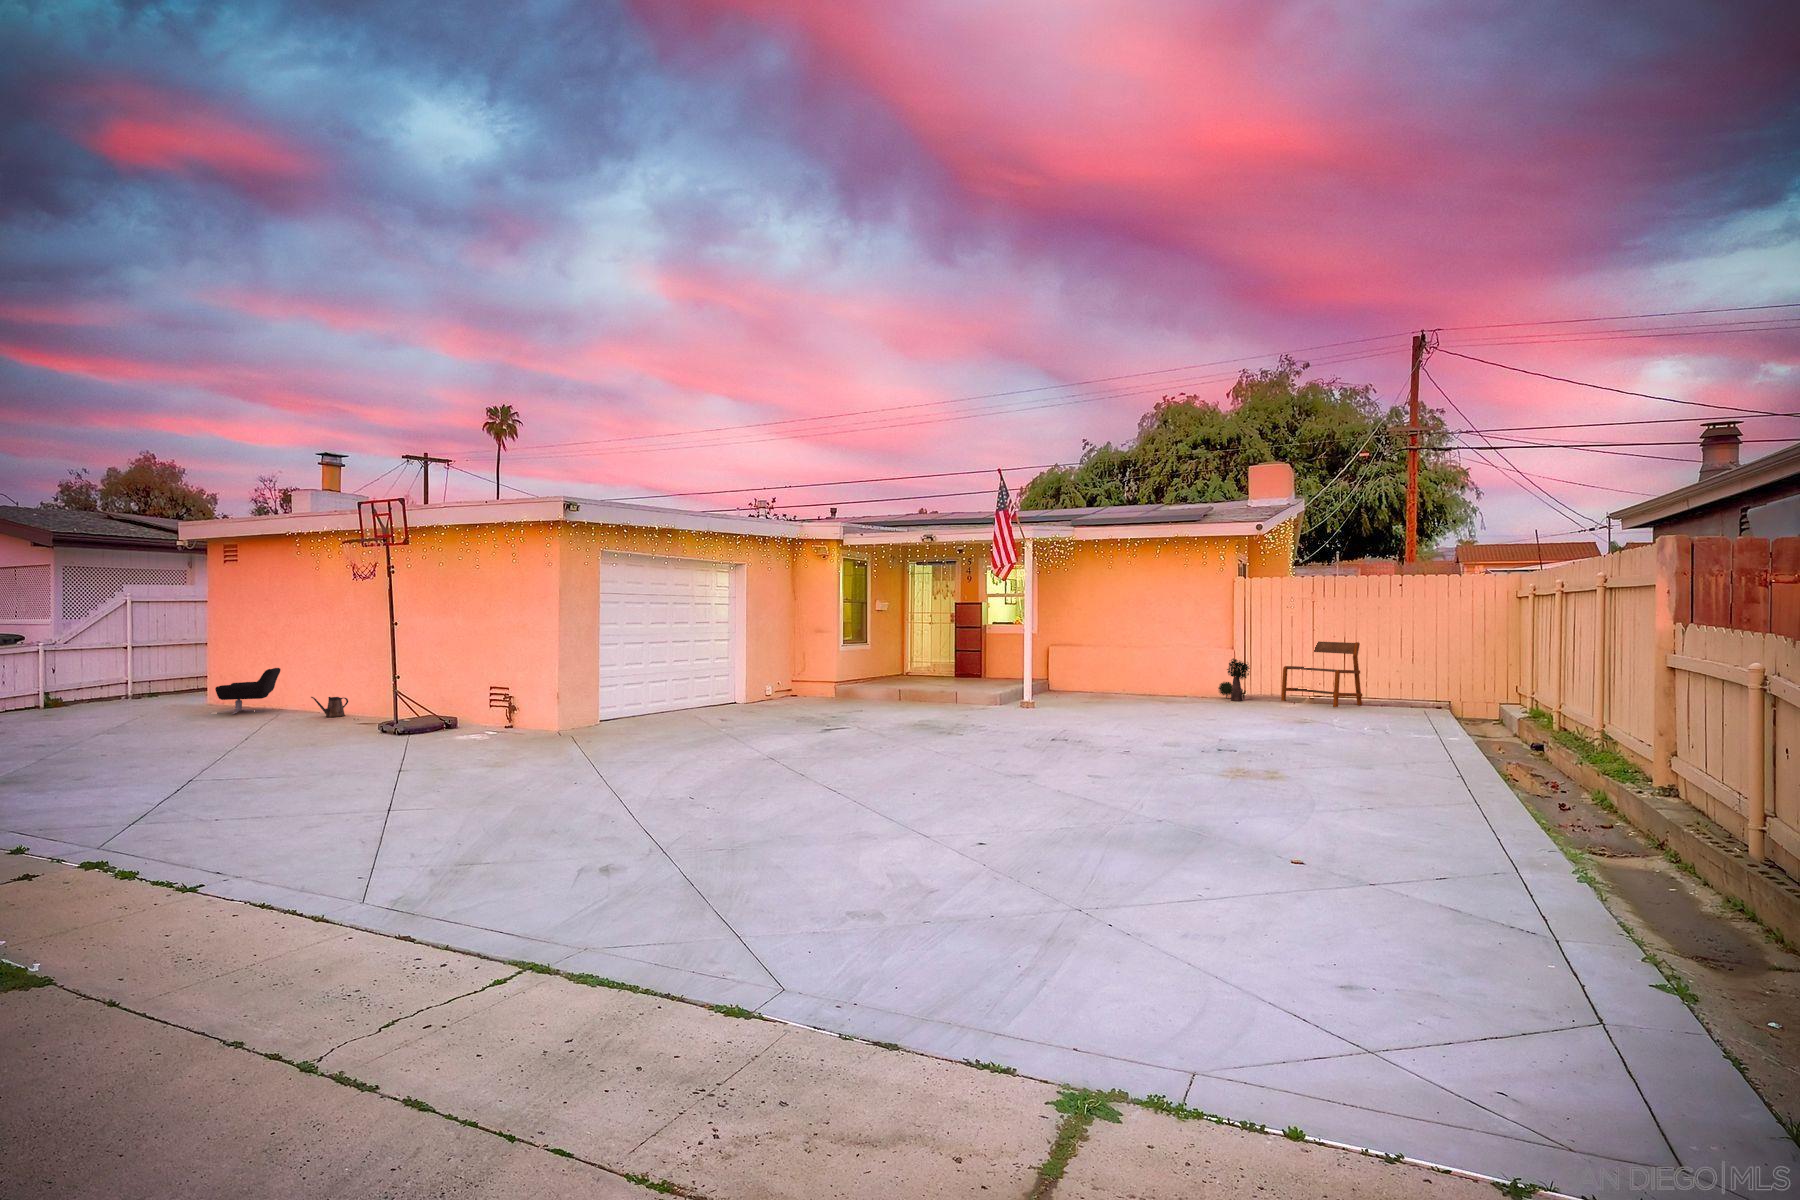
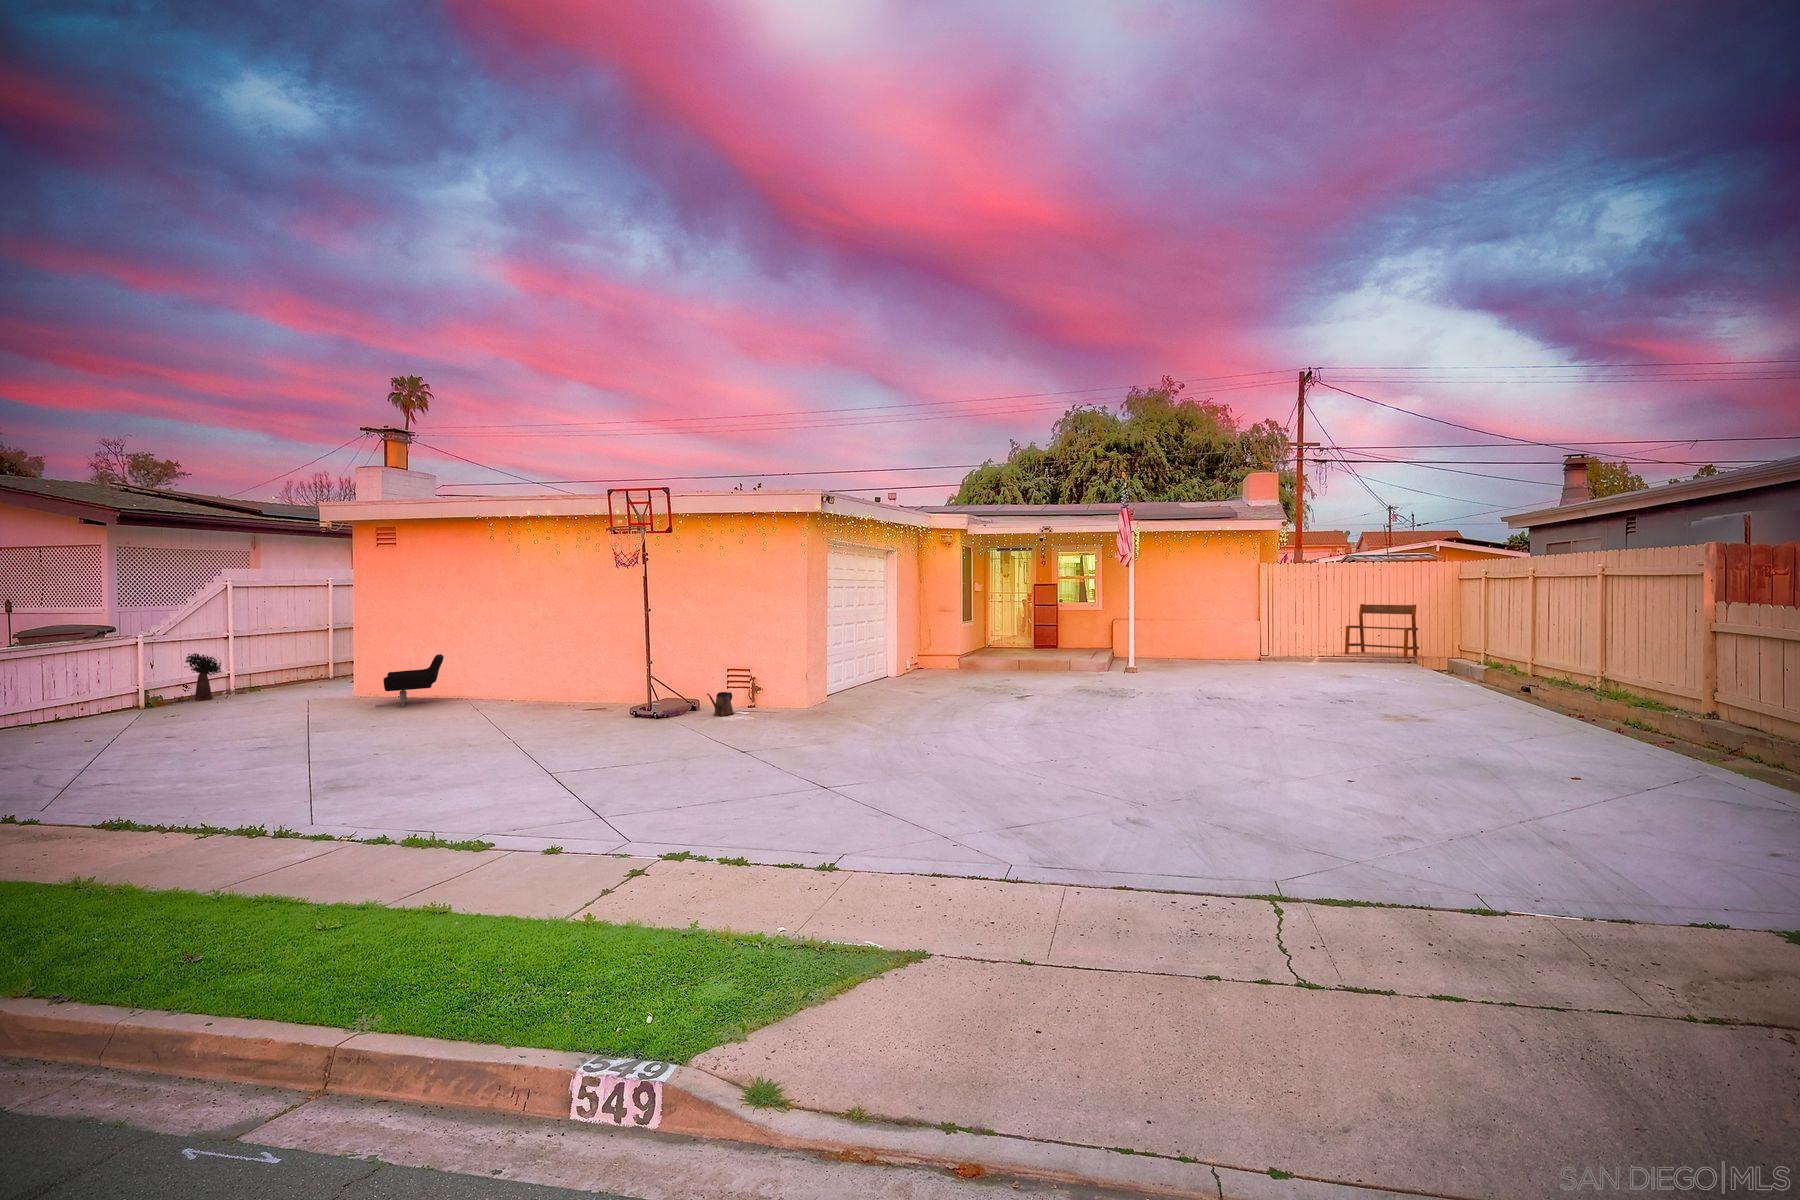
potted plant: present [1218,658,1250,701] -> present [177,653,221,701]
watering can: present [311,697,348,717] -> present [707,692,734,716]

